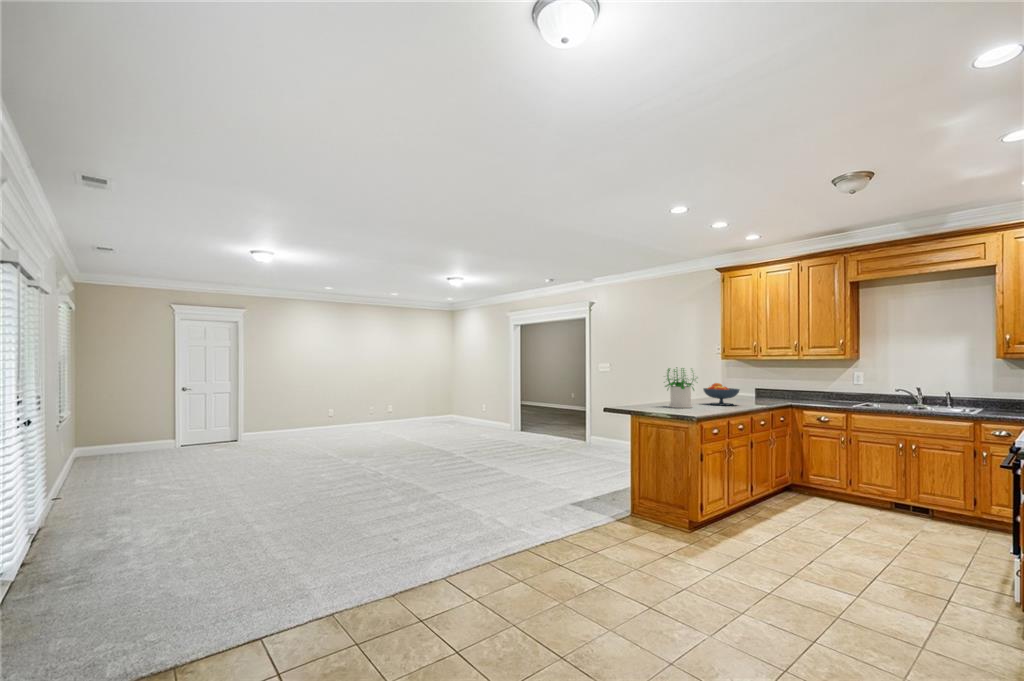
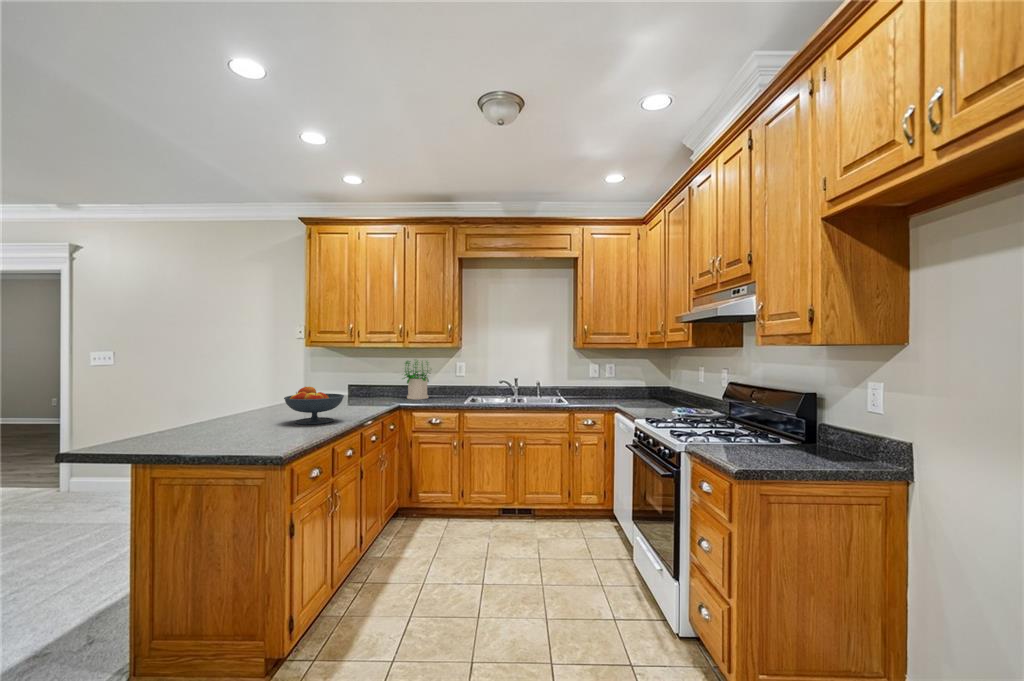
potted plant: present [665,367,694,408] -> present [404,361,429,399]

